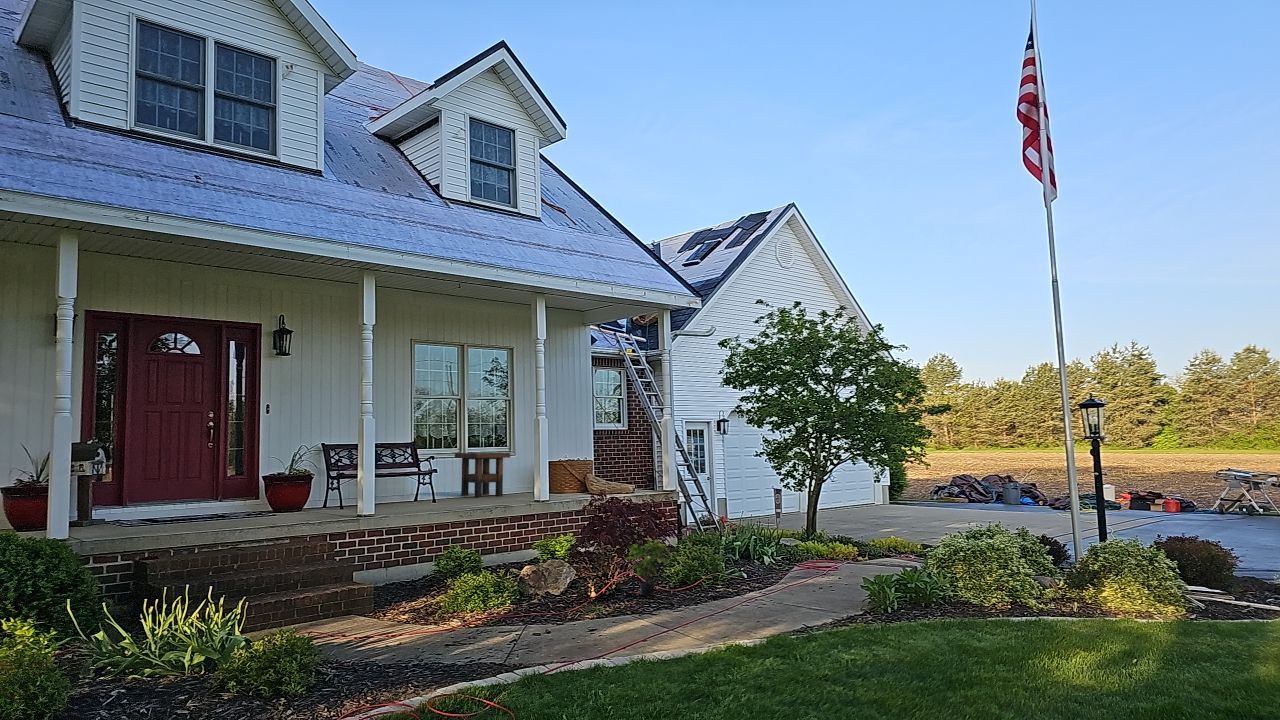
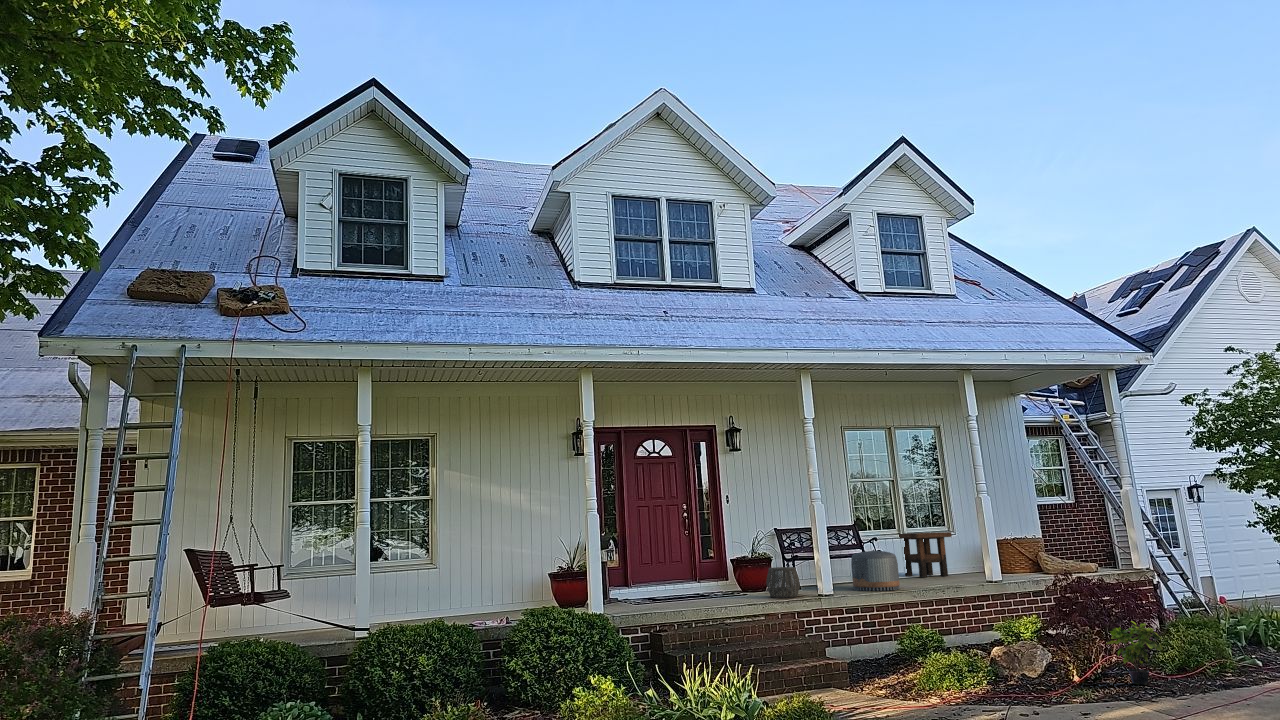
pouf: none [398,470,448,512] -> present [851,551,900,591]
woven basket: none [295,487,335,521] -> present [766,567,800,598]

